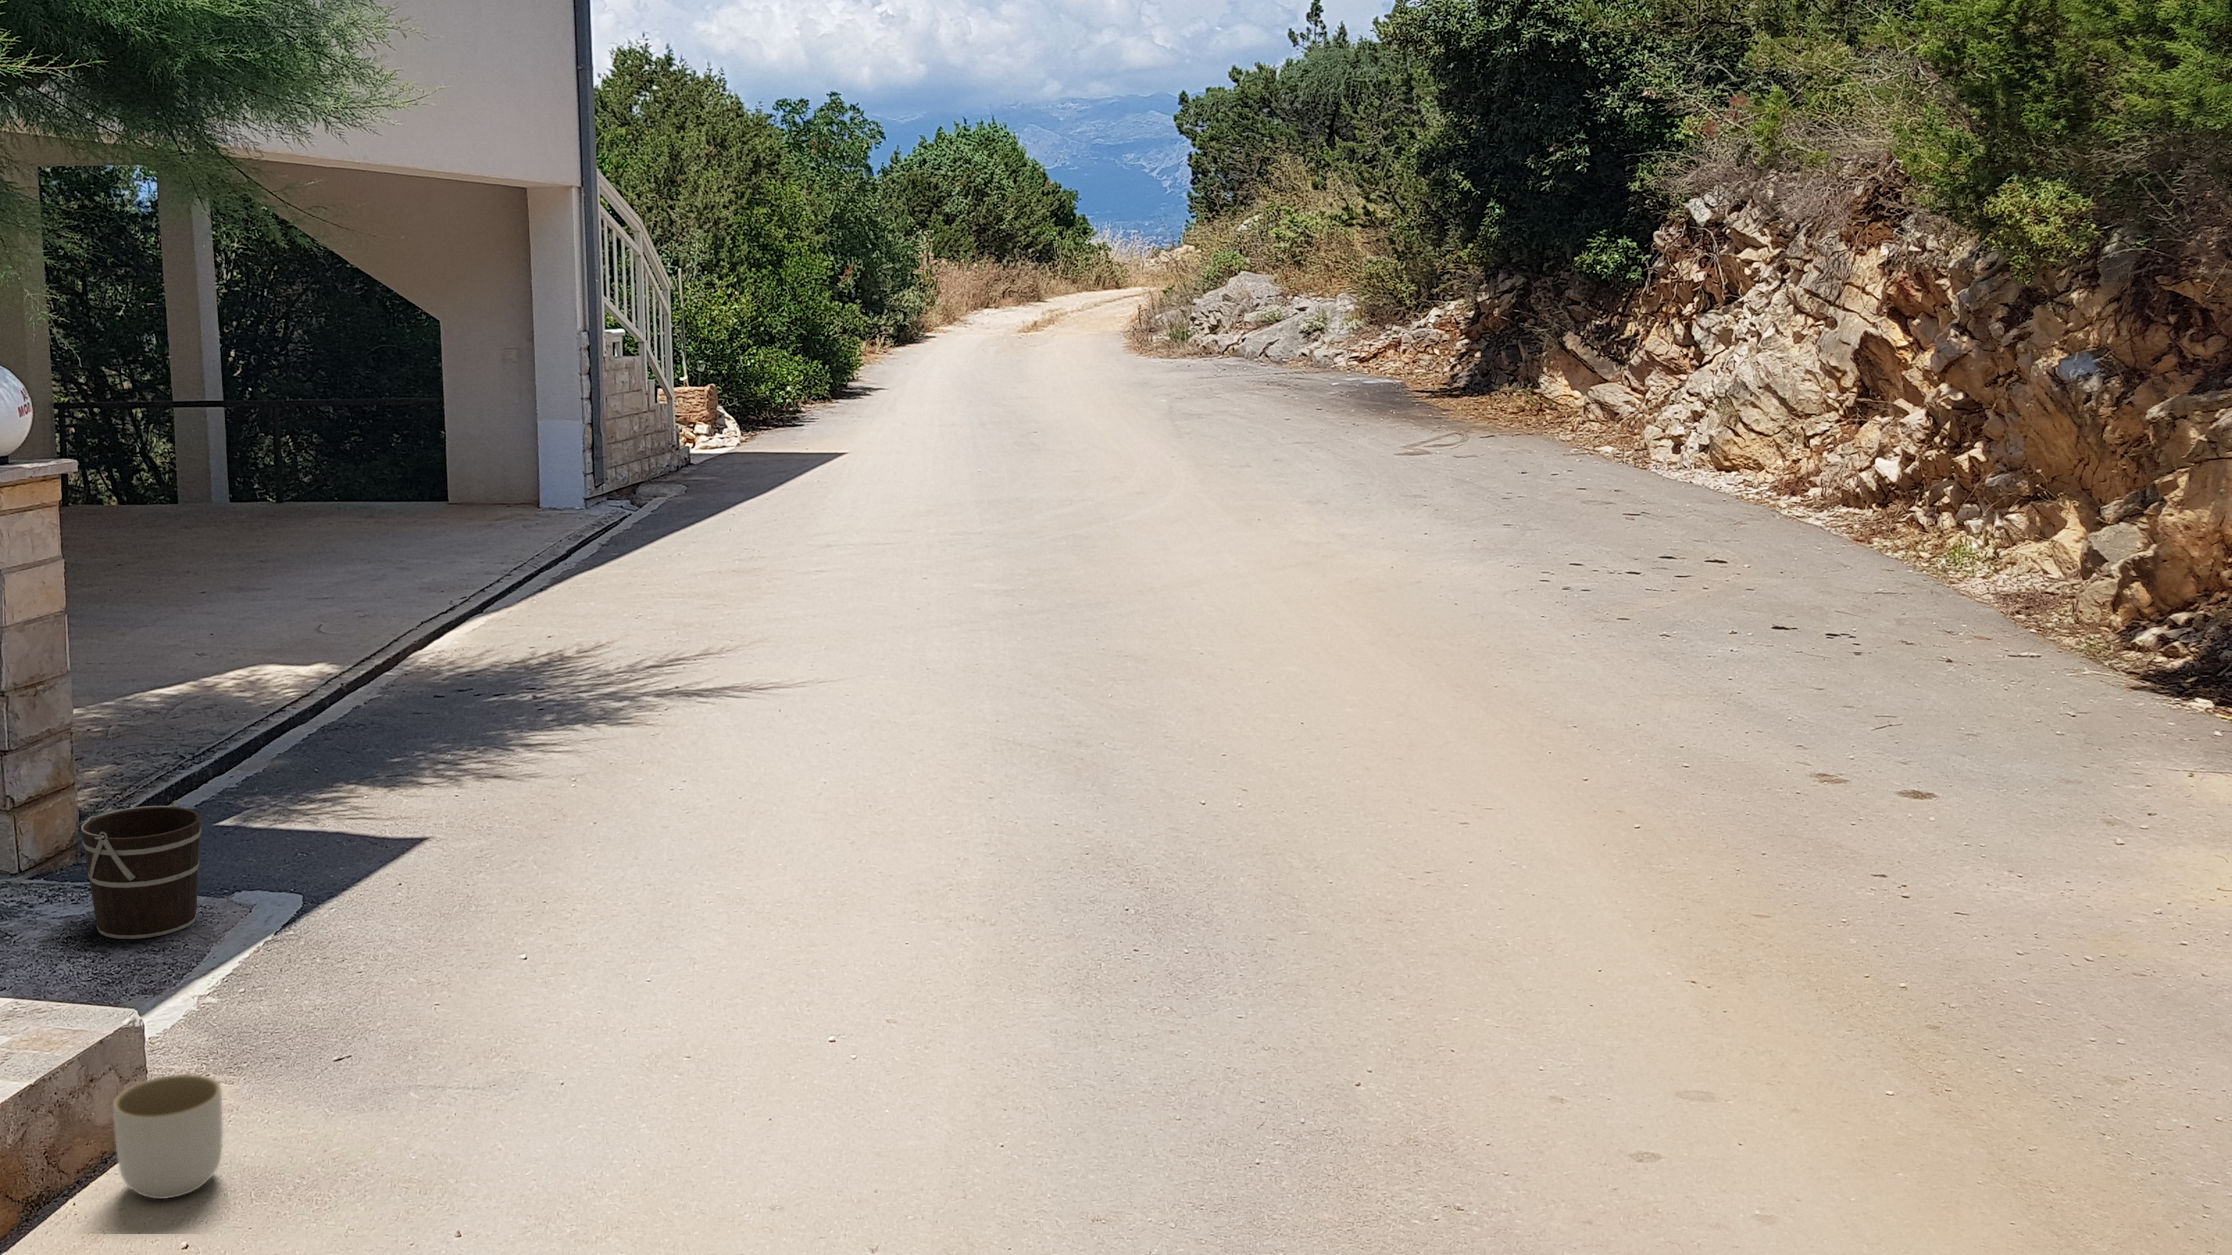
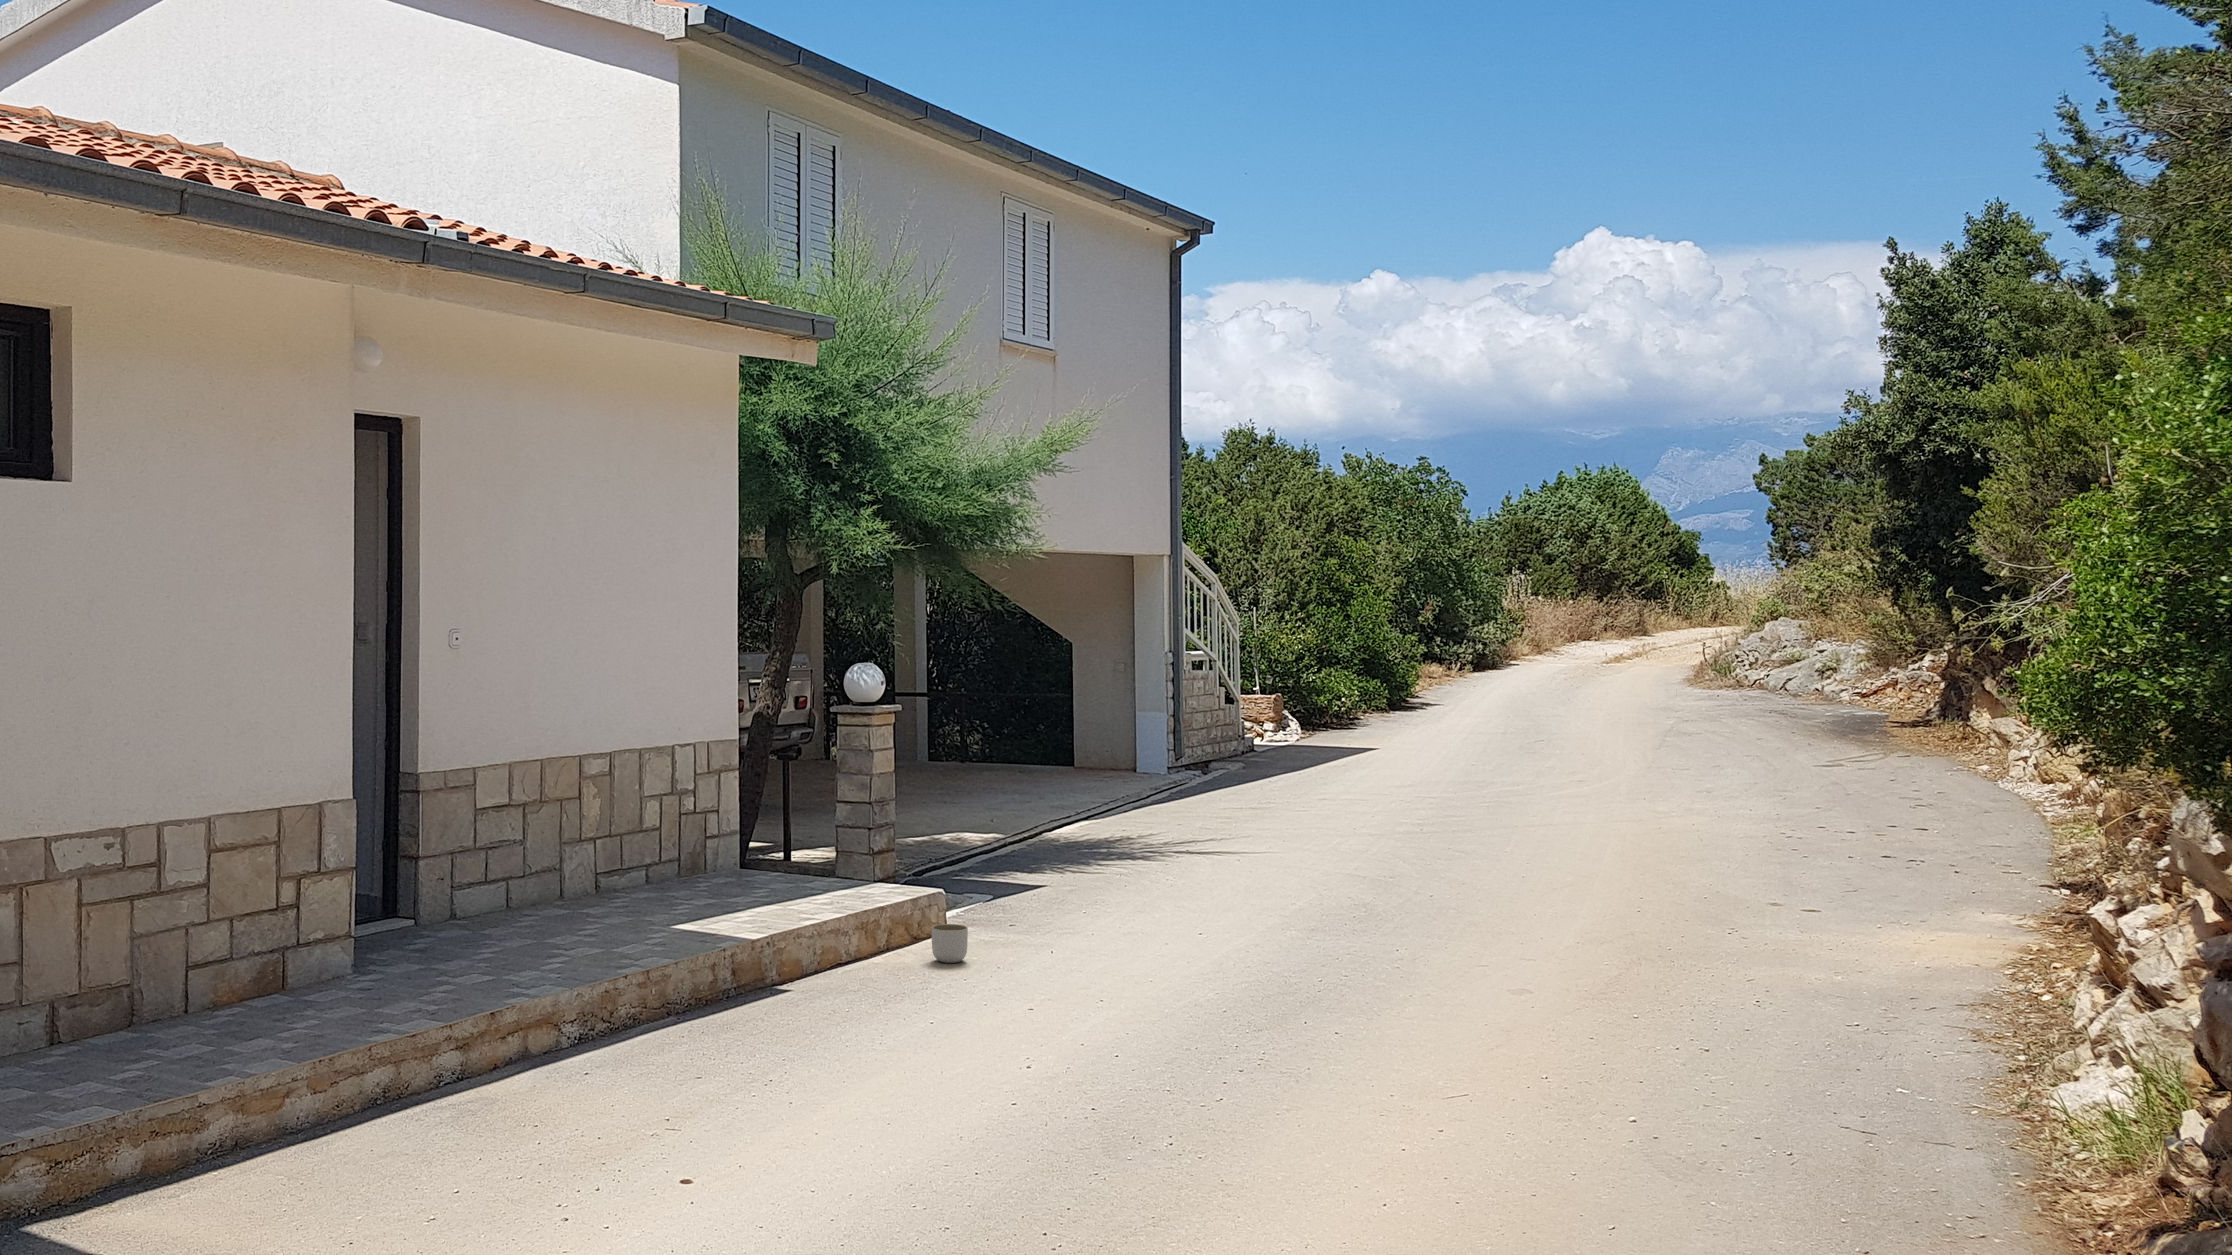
bucket: present [81,801,202,939] -> none [903,857,951,911]

